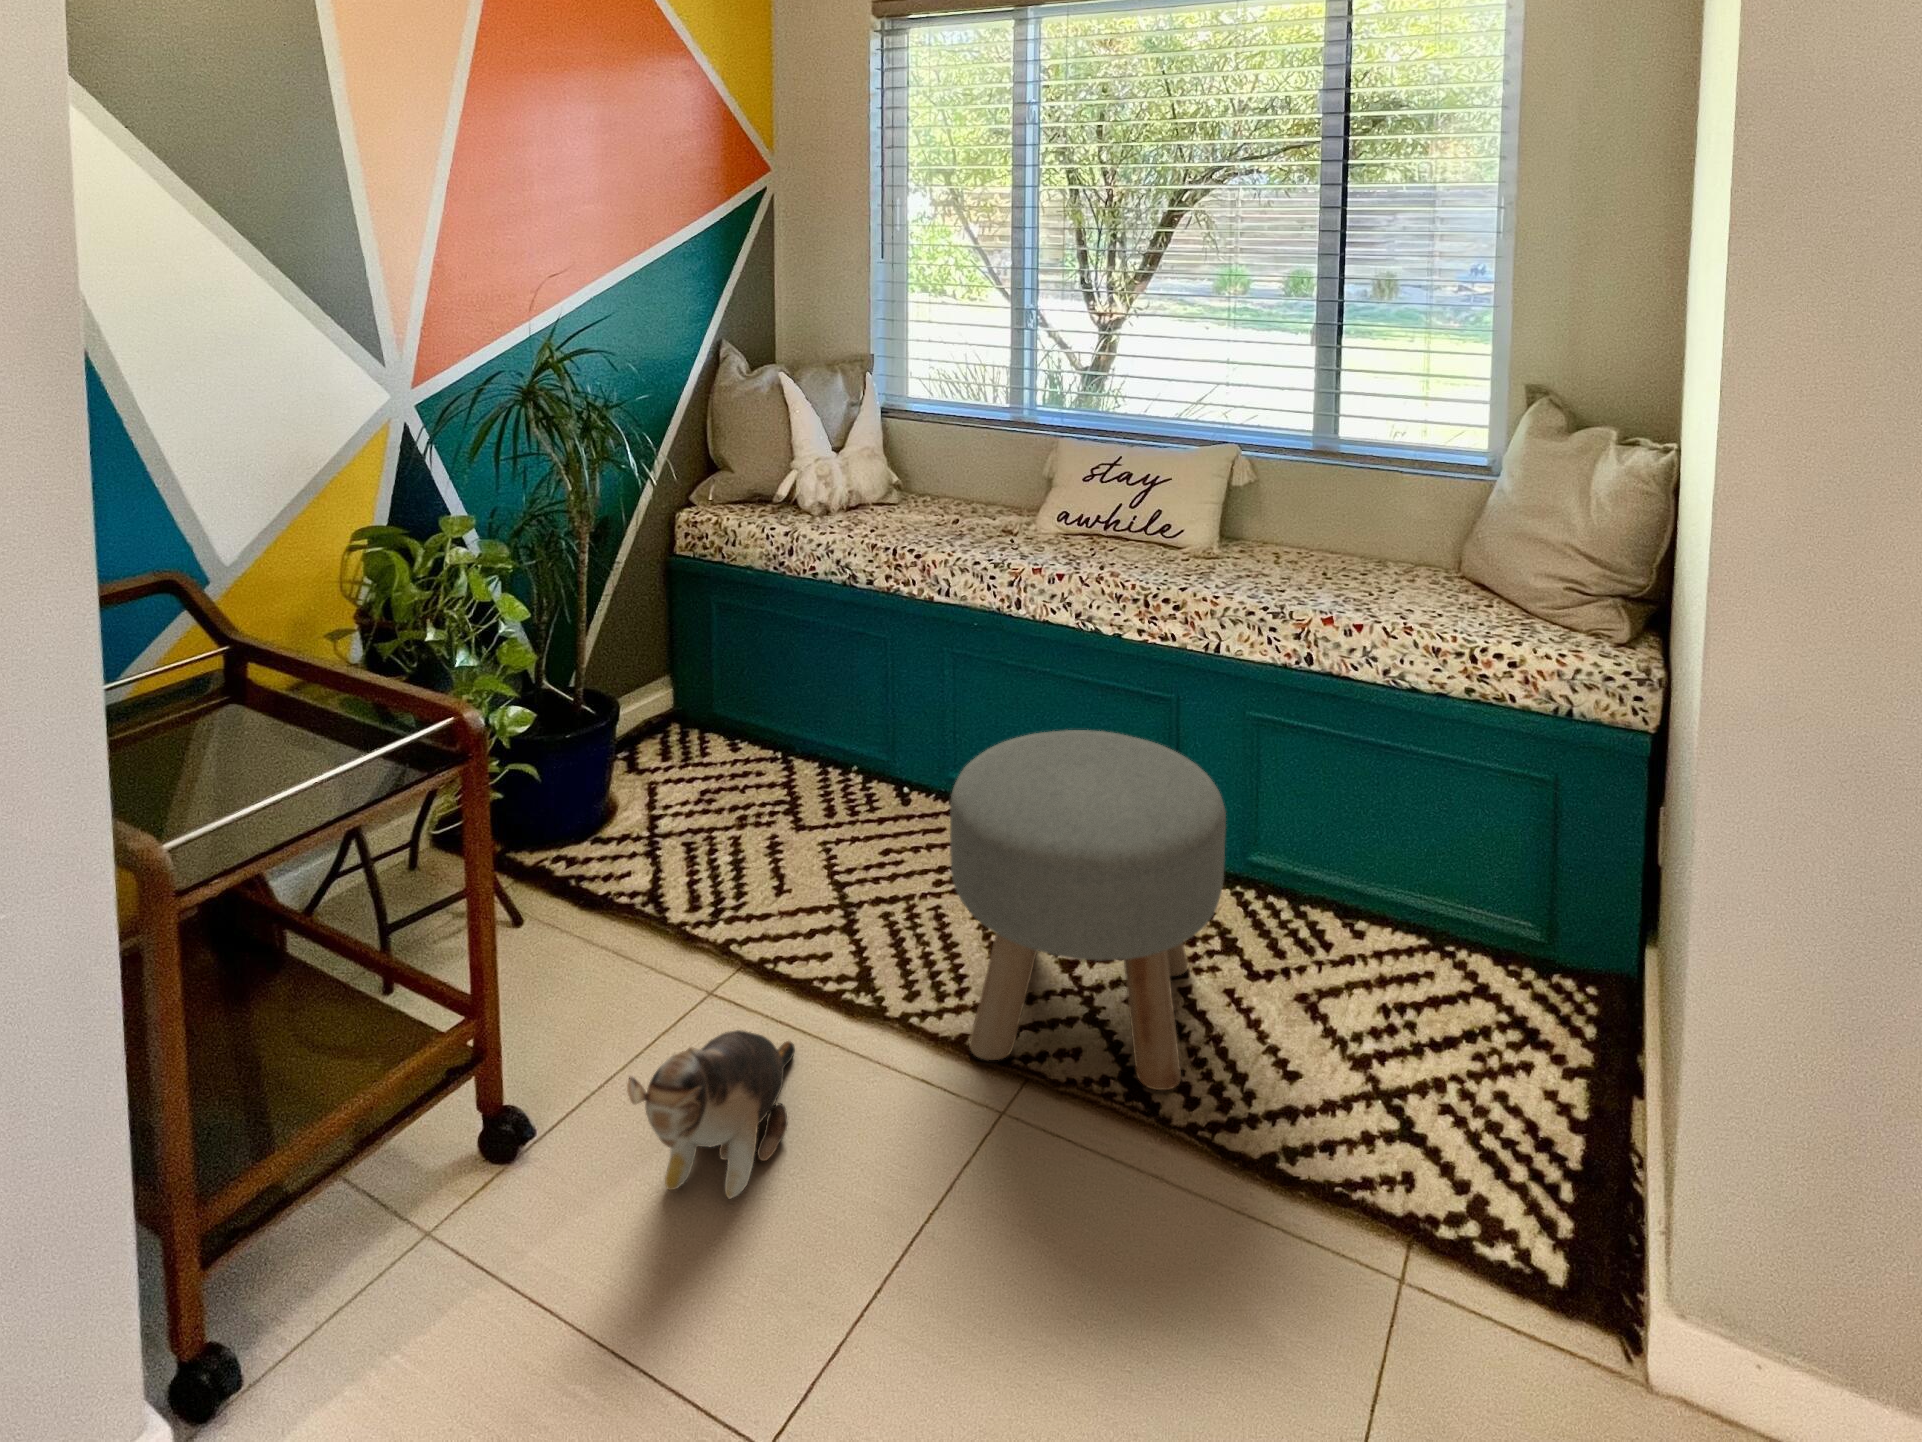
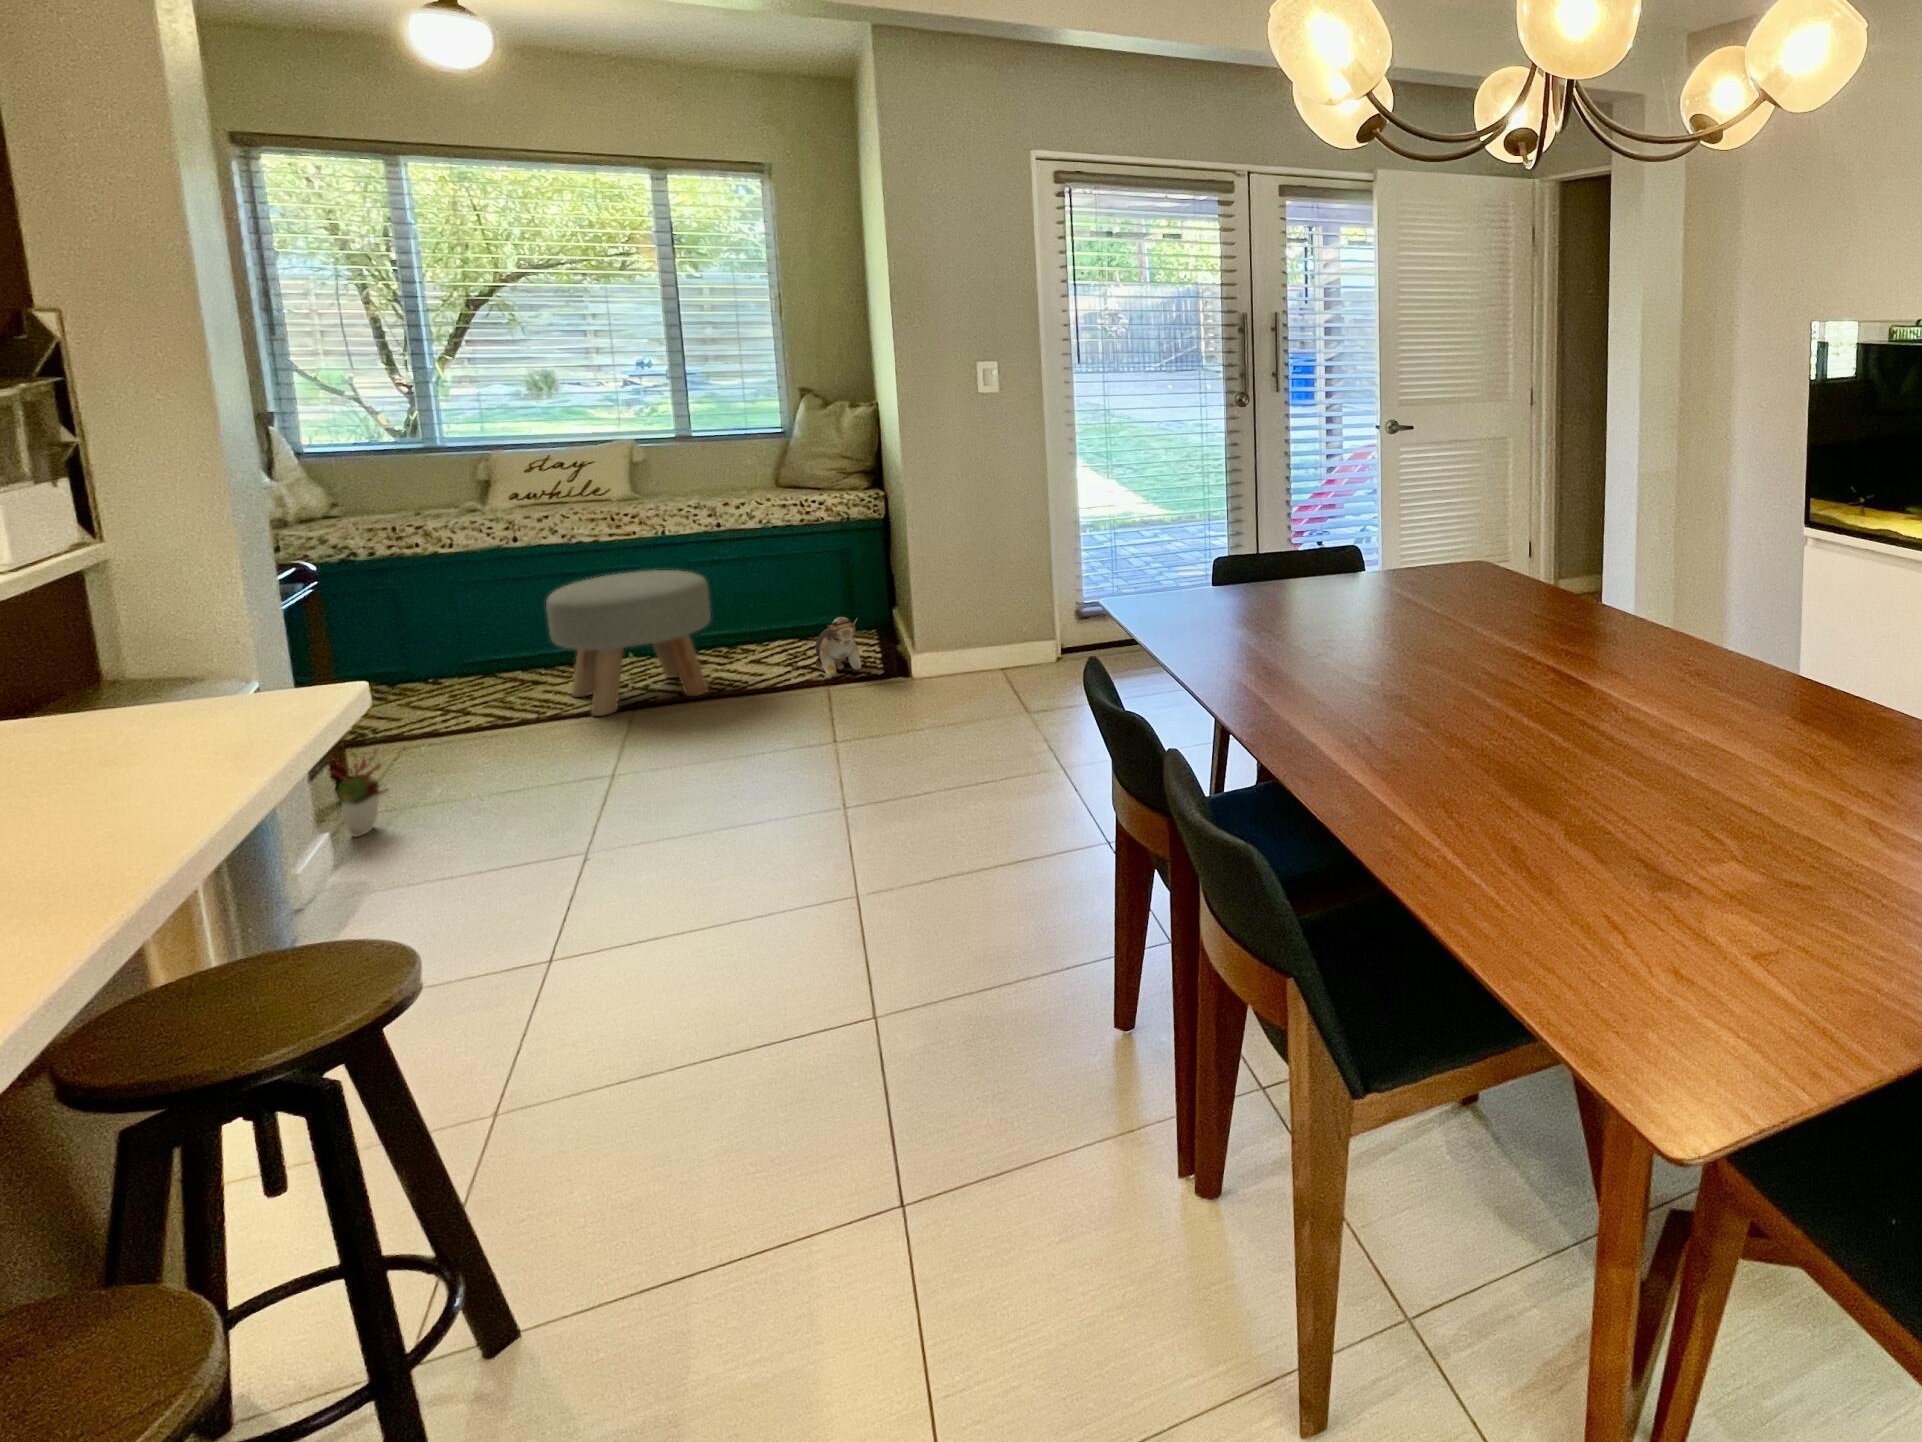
plush toy: present [627,1030,795,1199] -> present [815,617,861,677]
decorative plant: none [347,1123,457,1311] -> present [334,750,388,837]

